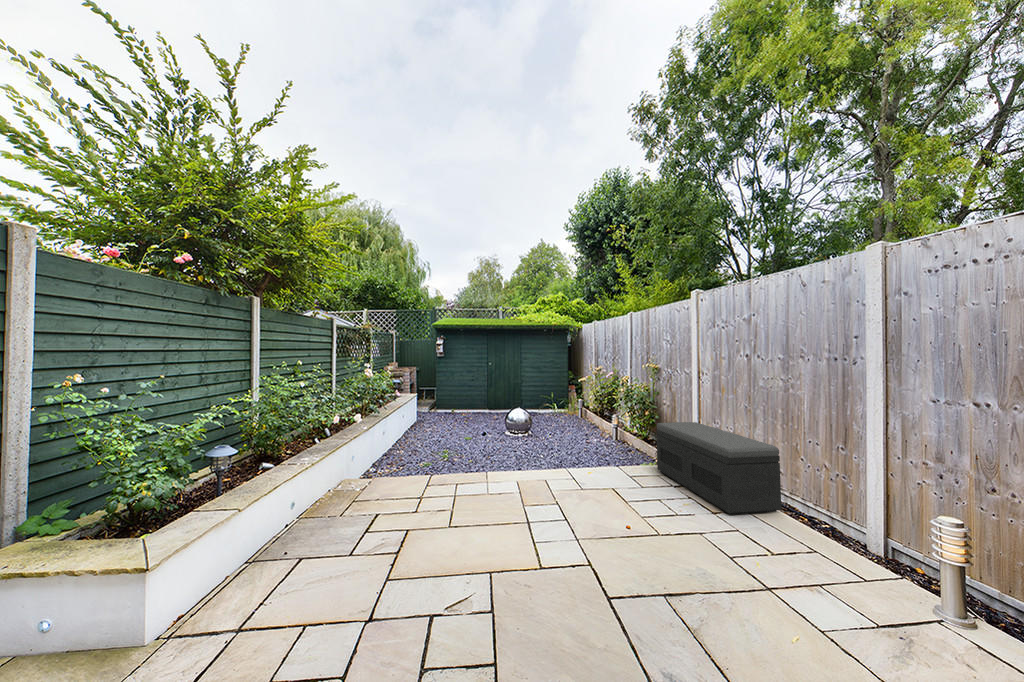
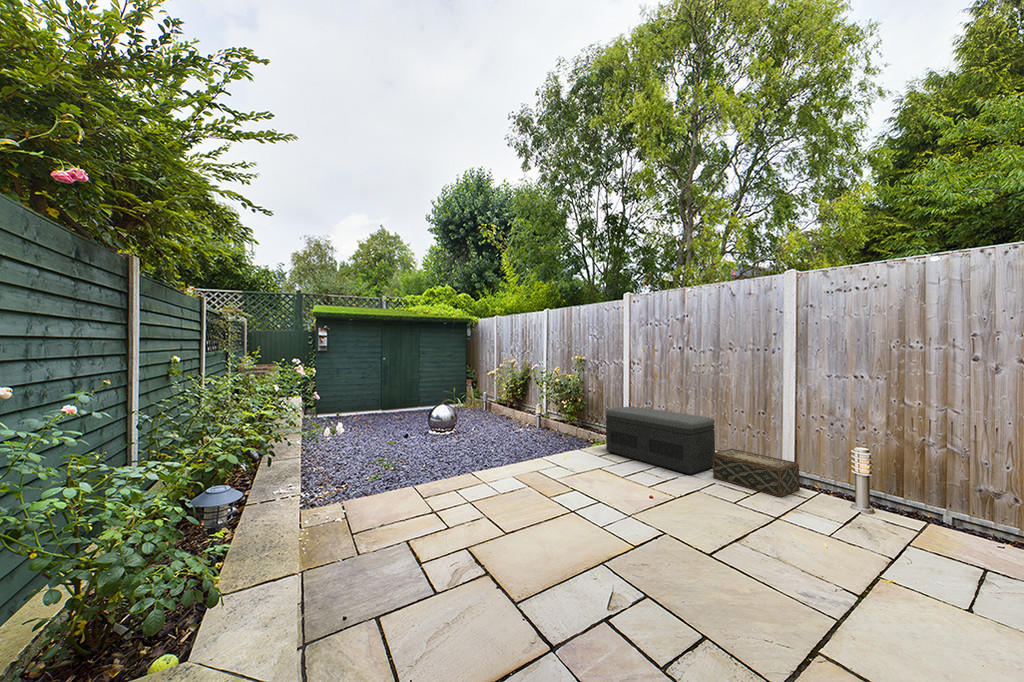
woven basket: none [758,491,887,571] -> present [713,449,800,497]

